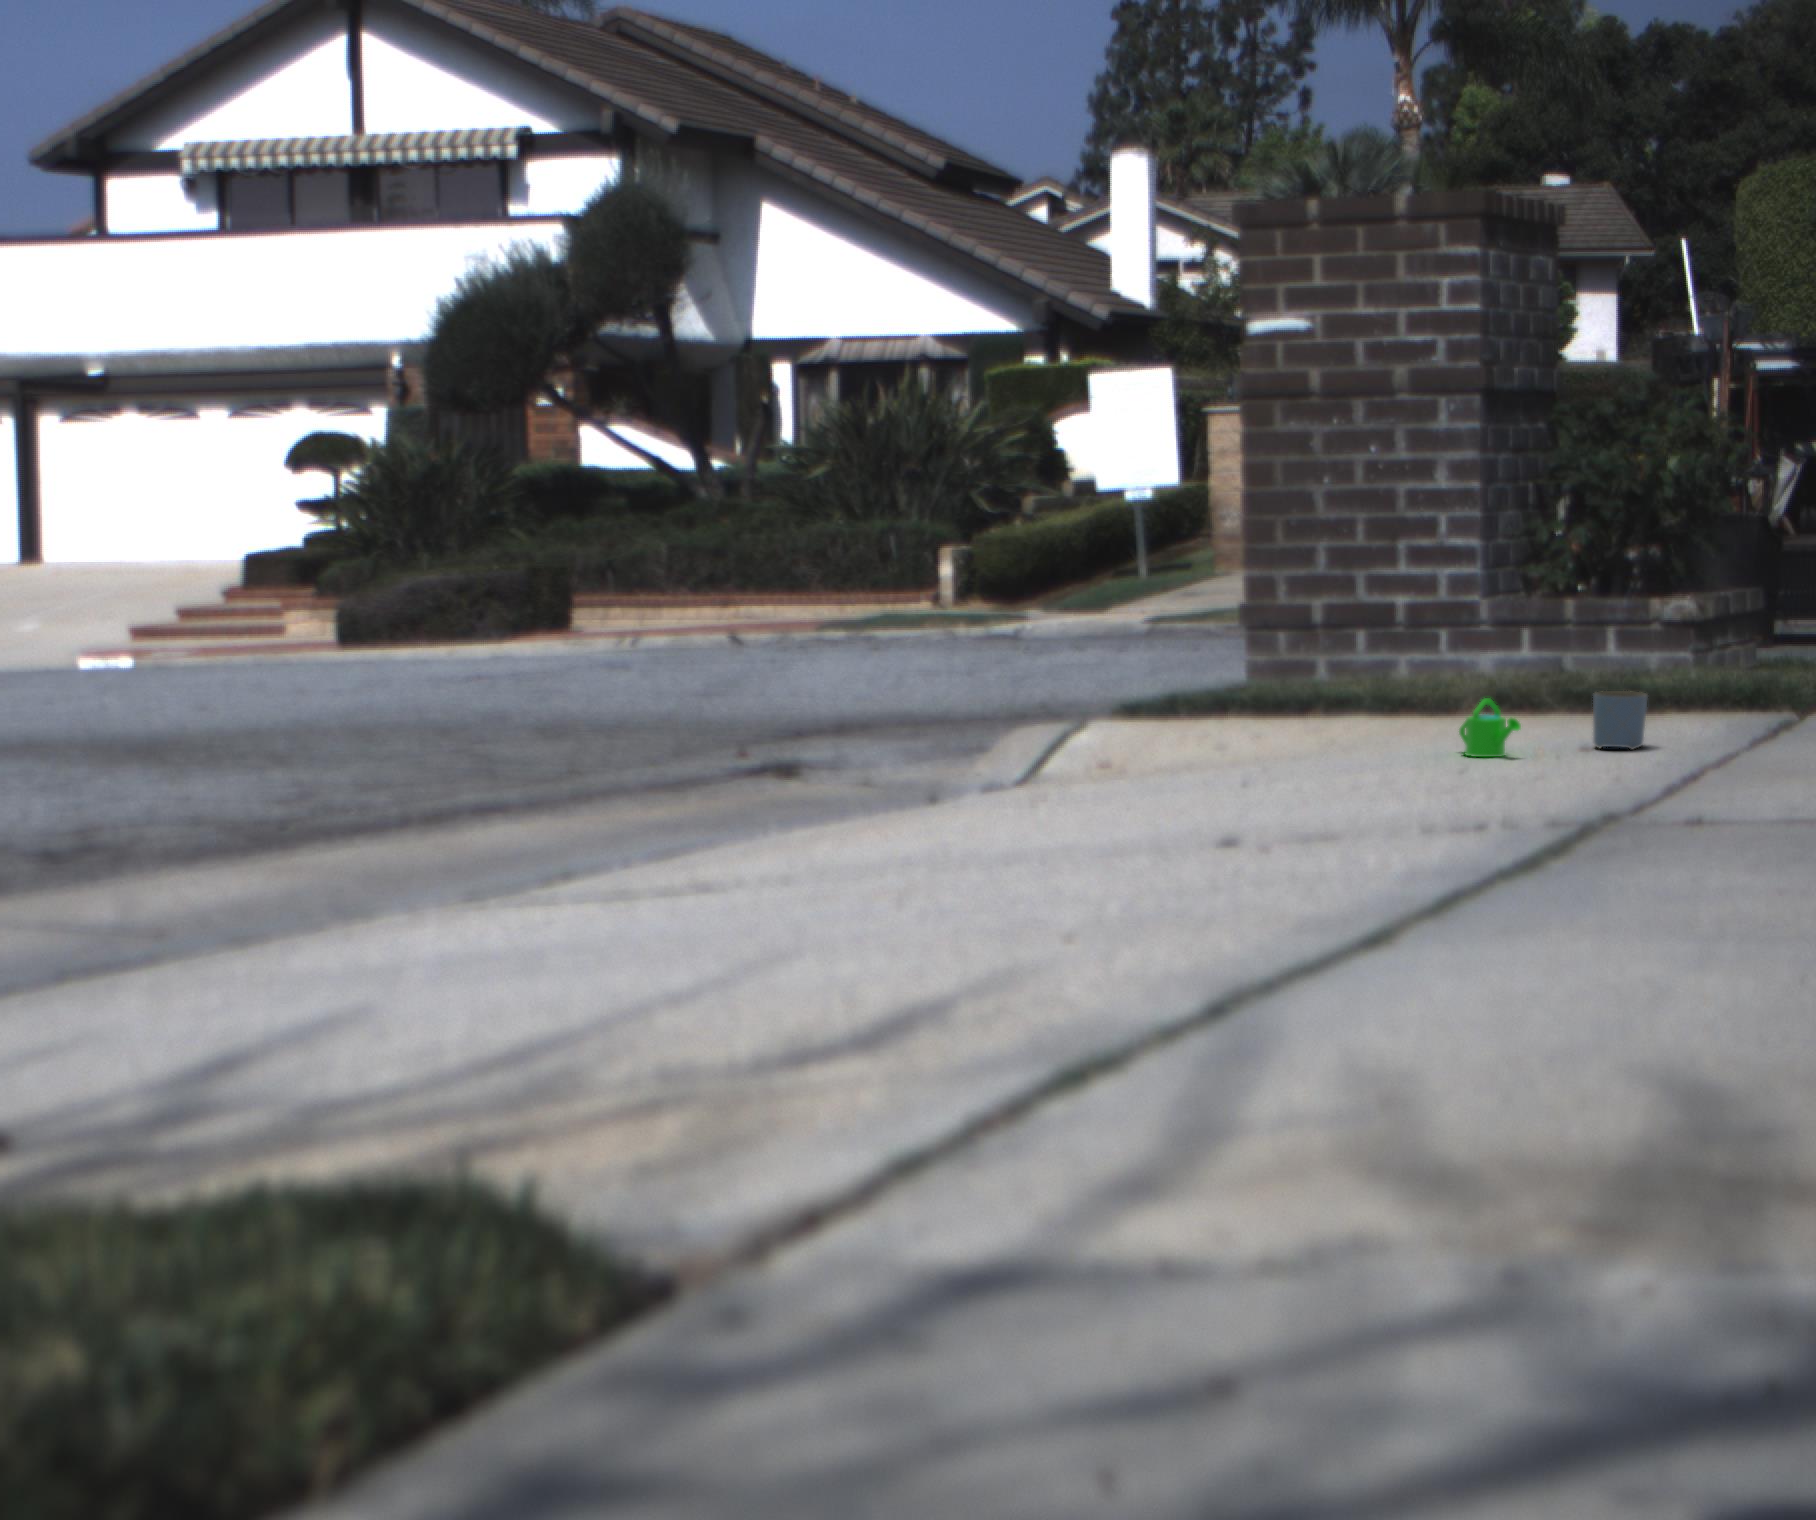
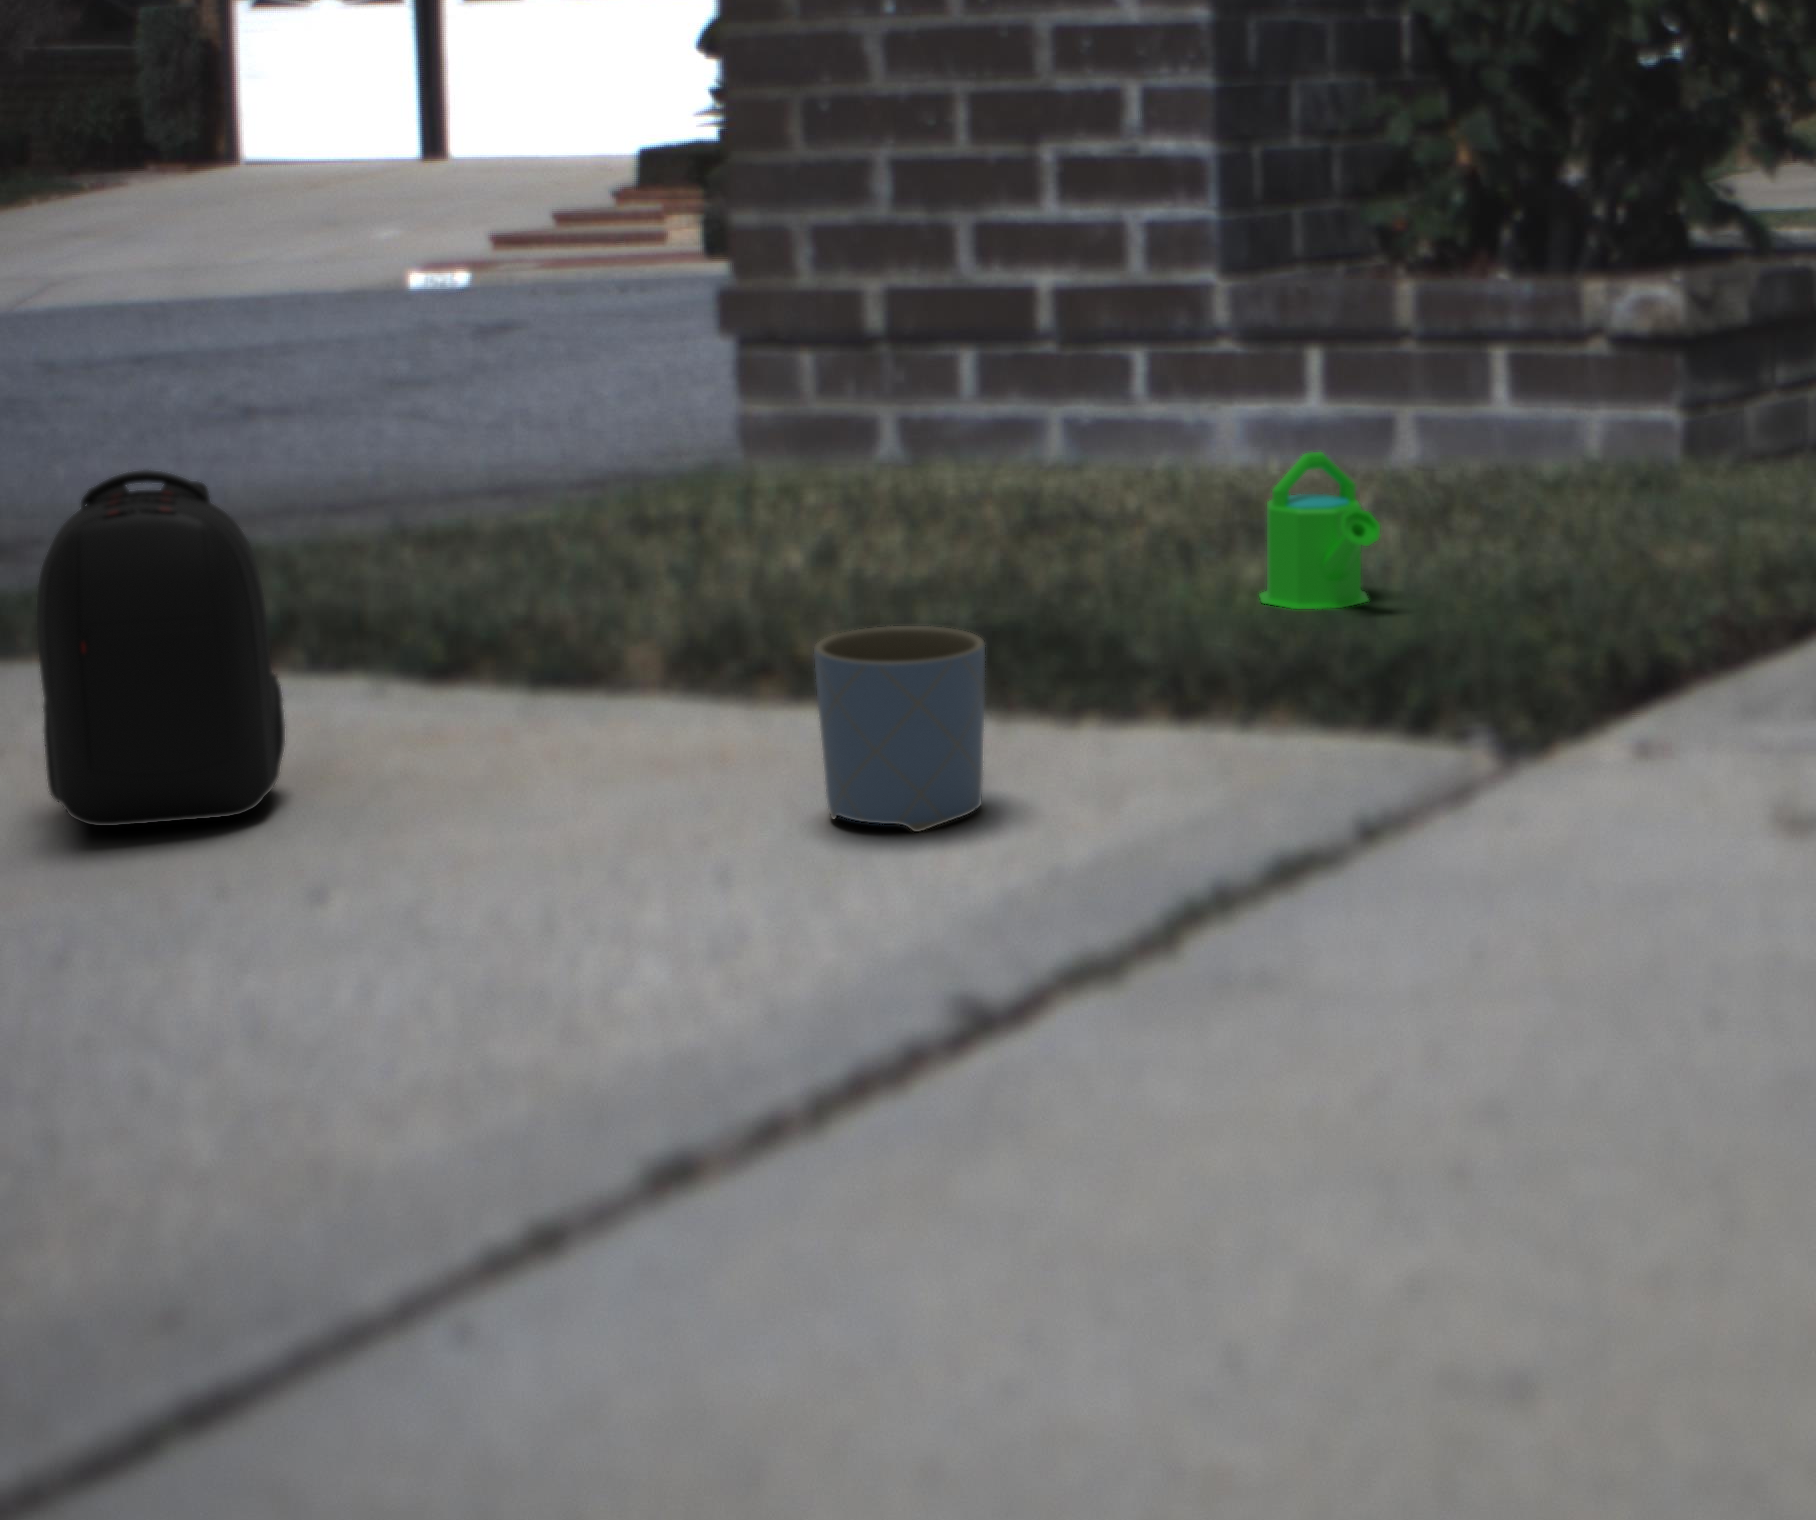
backpack: none [1327,647,1410,759] -> present [37,470,285,826]
watering can: present [1459,698,1521,757] -> present [1259,452,1380,609]

